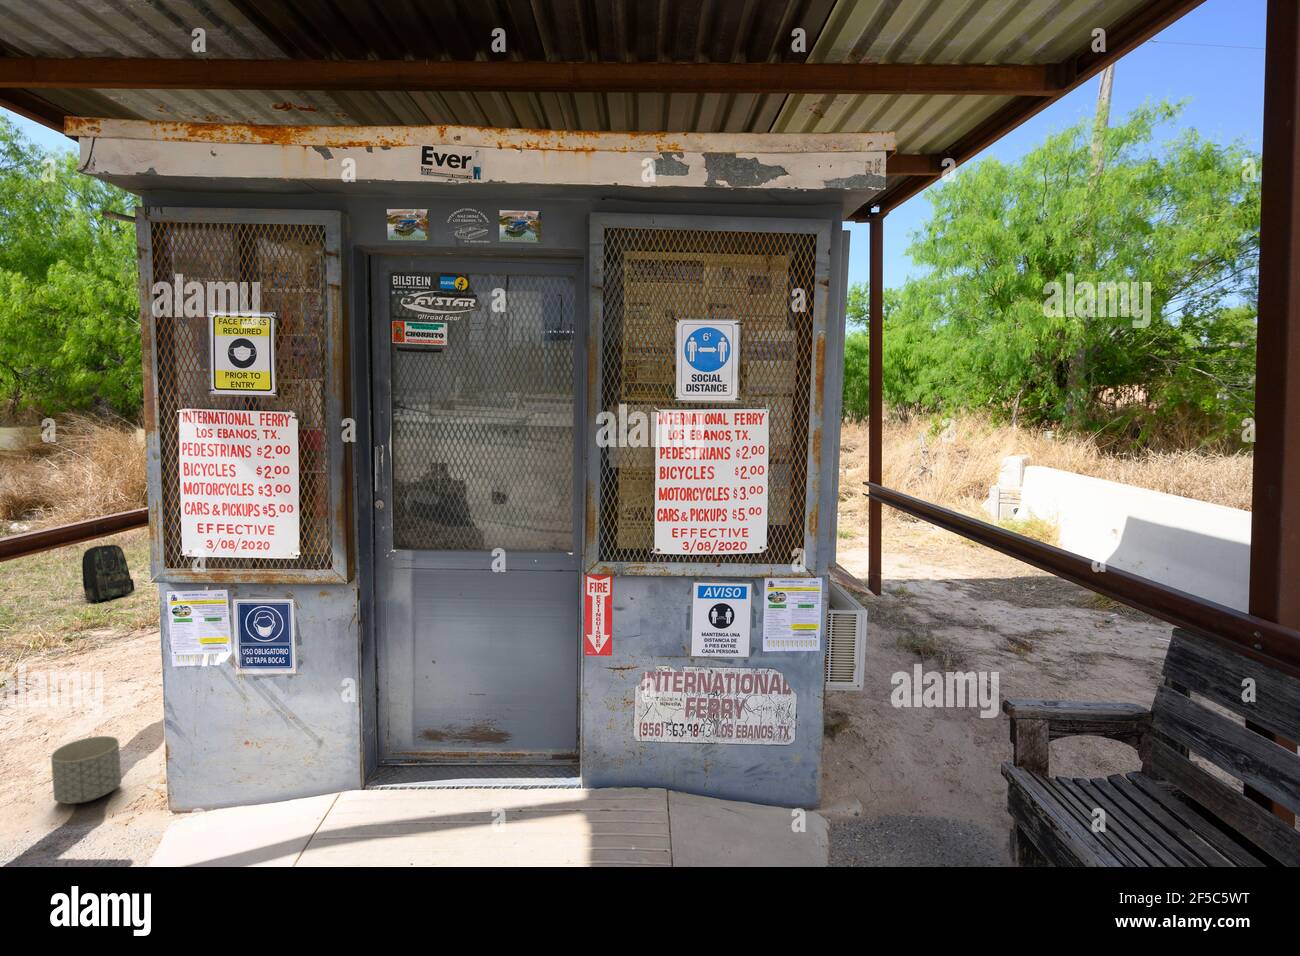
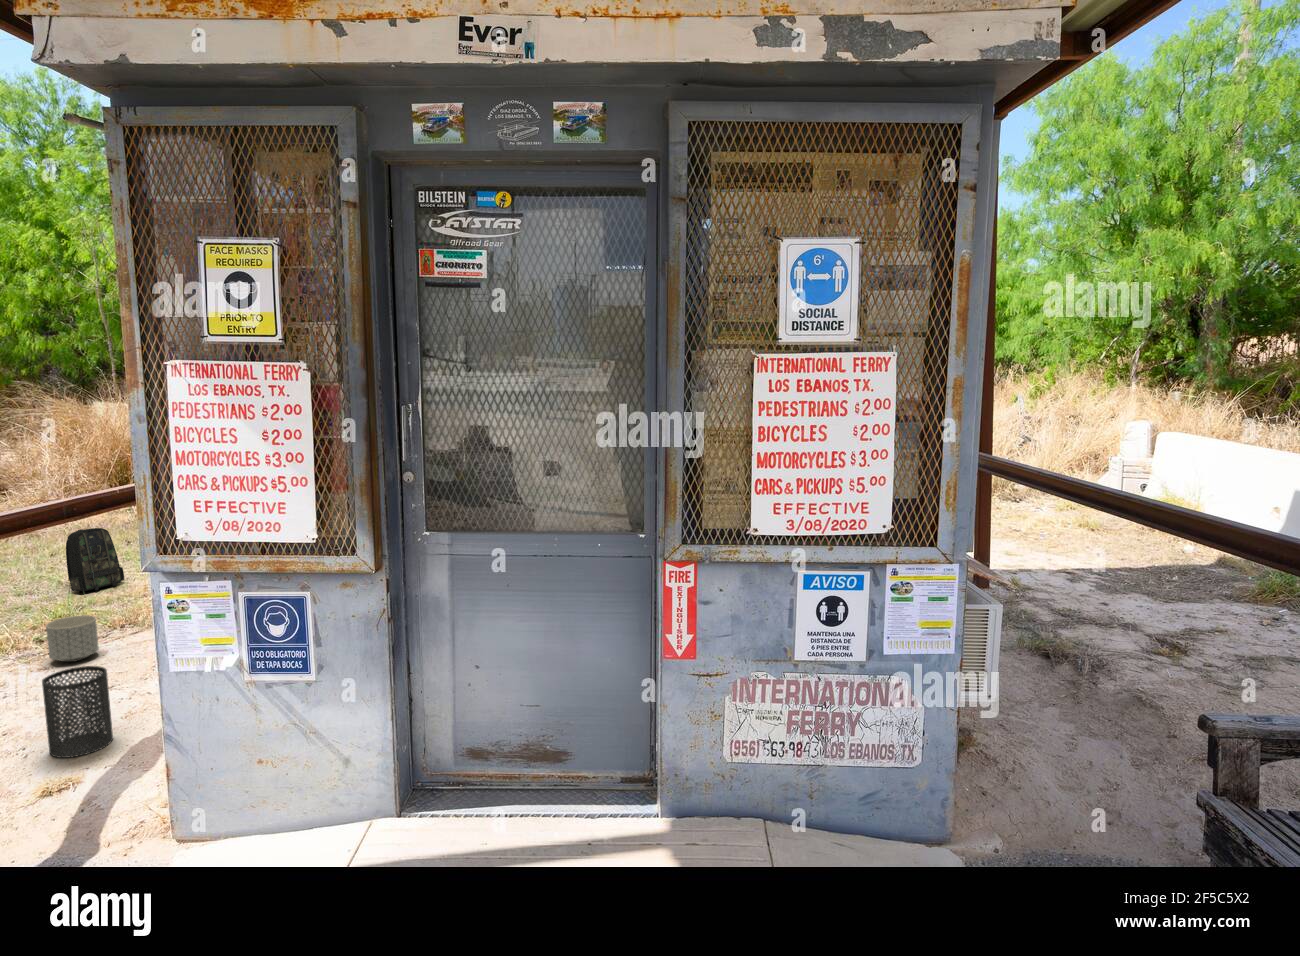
trash can: none [60,664,121,743] -> present [42,666,113,758]
planter: present [51,736,121,803] -> present [46,615,99,662]

